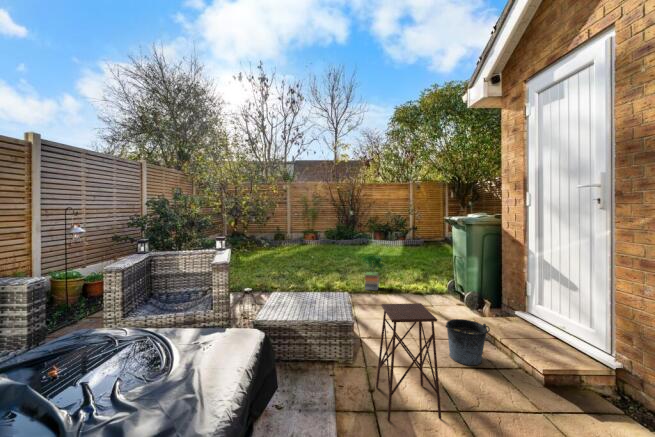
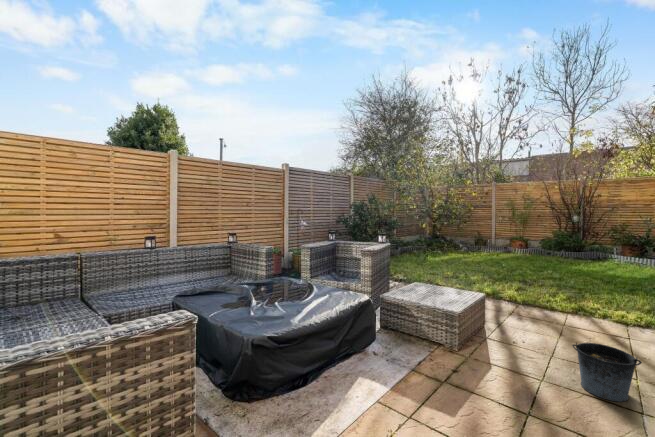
potted tree: present [363,255,384,291] -> none [537,264,569,307]
side table: present [376,303,441,421] -> none [449,297,513,414]

